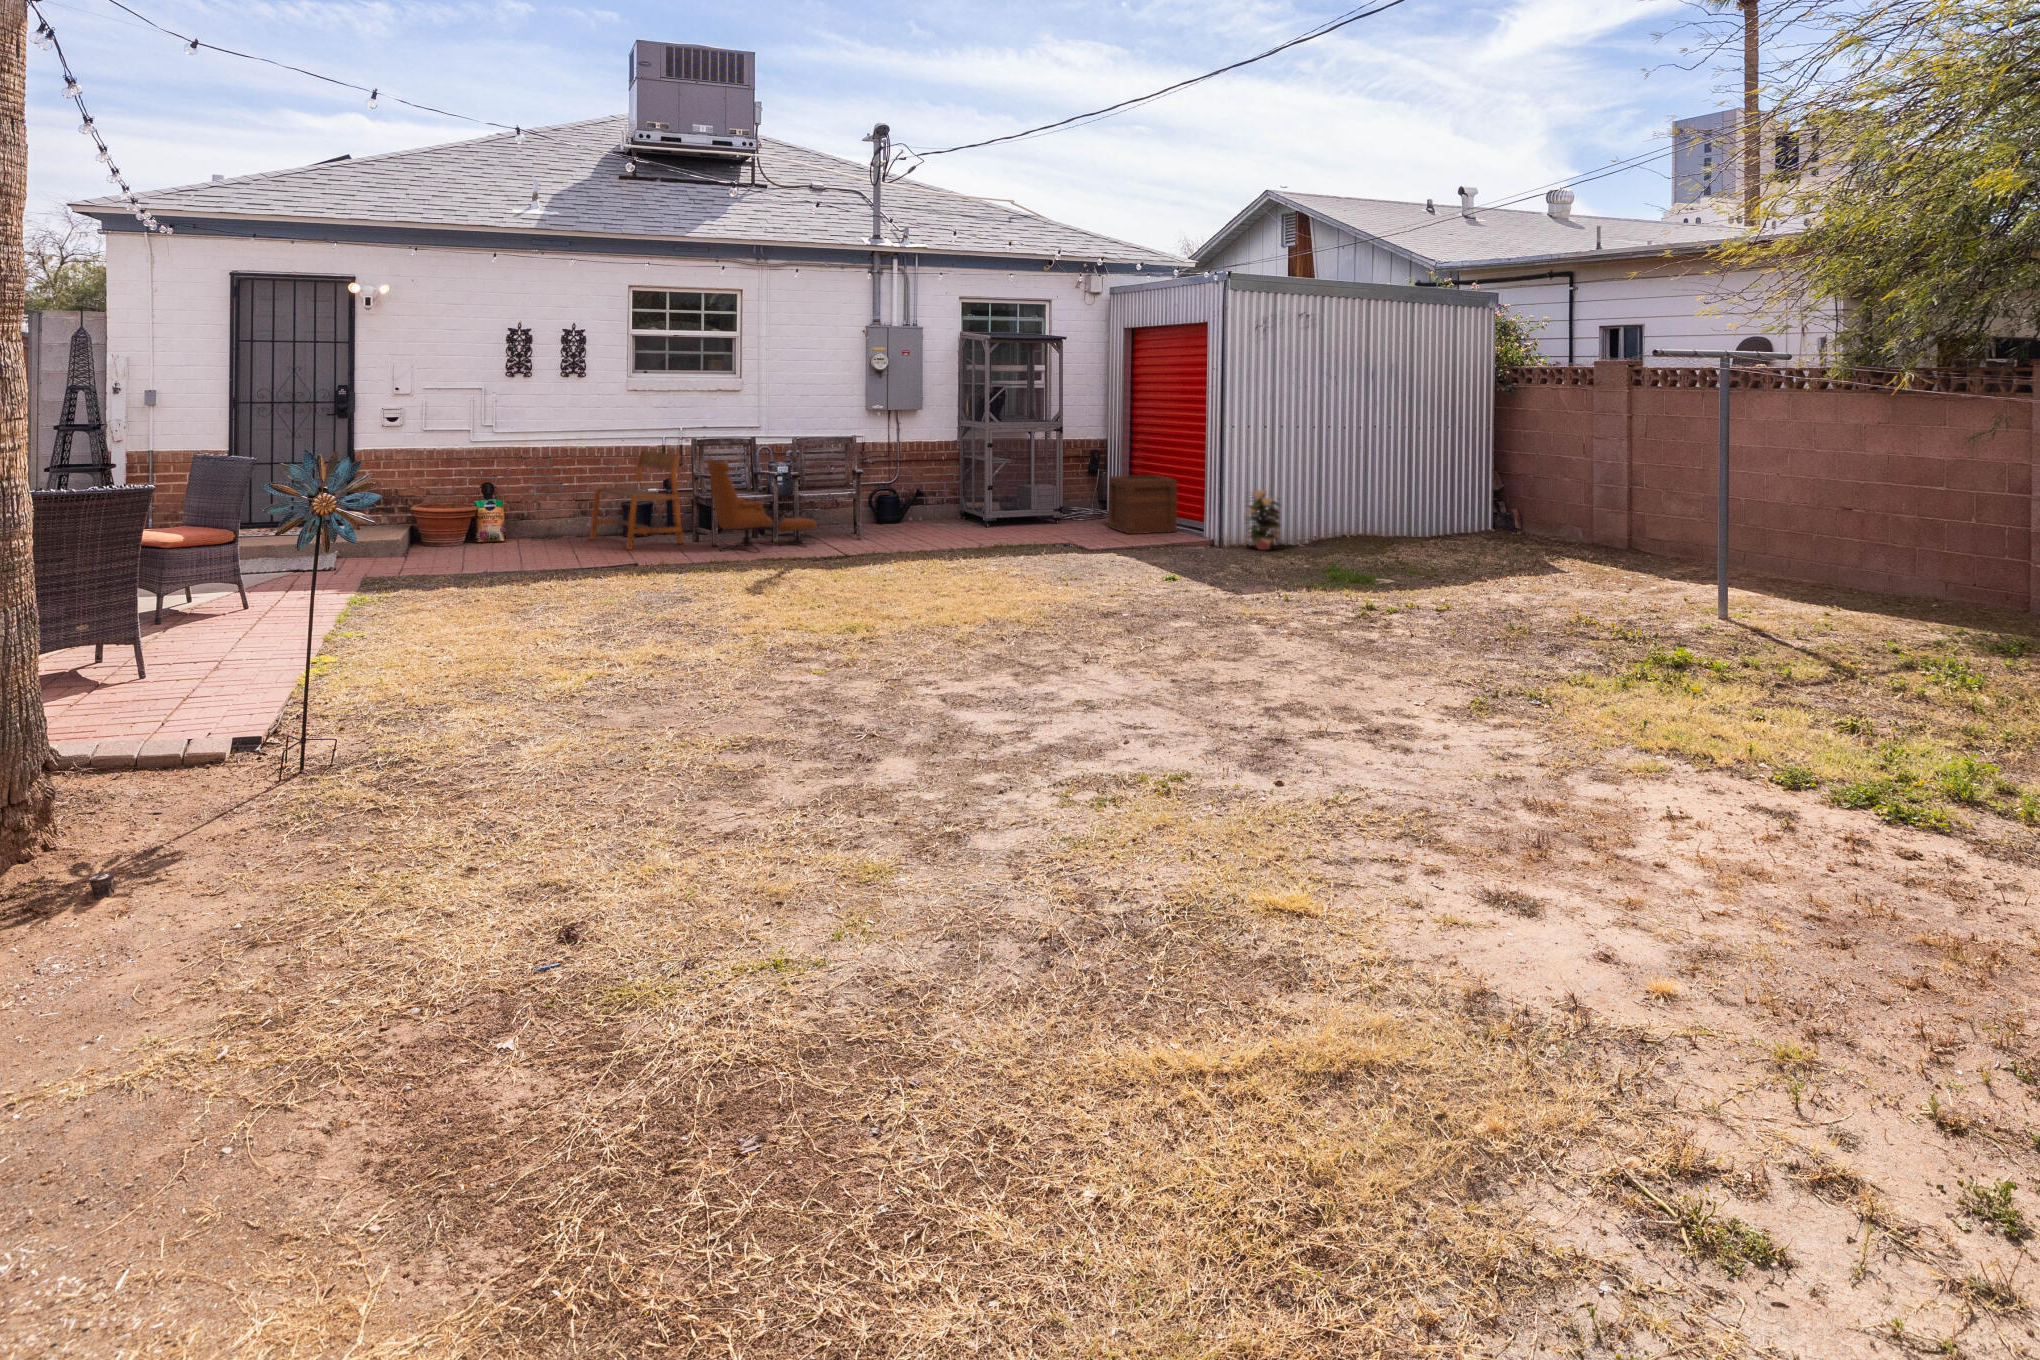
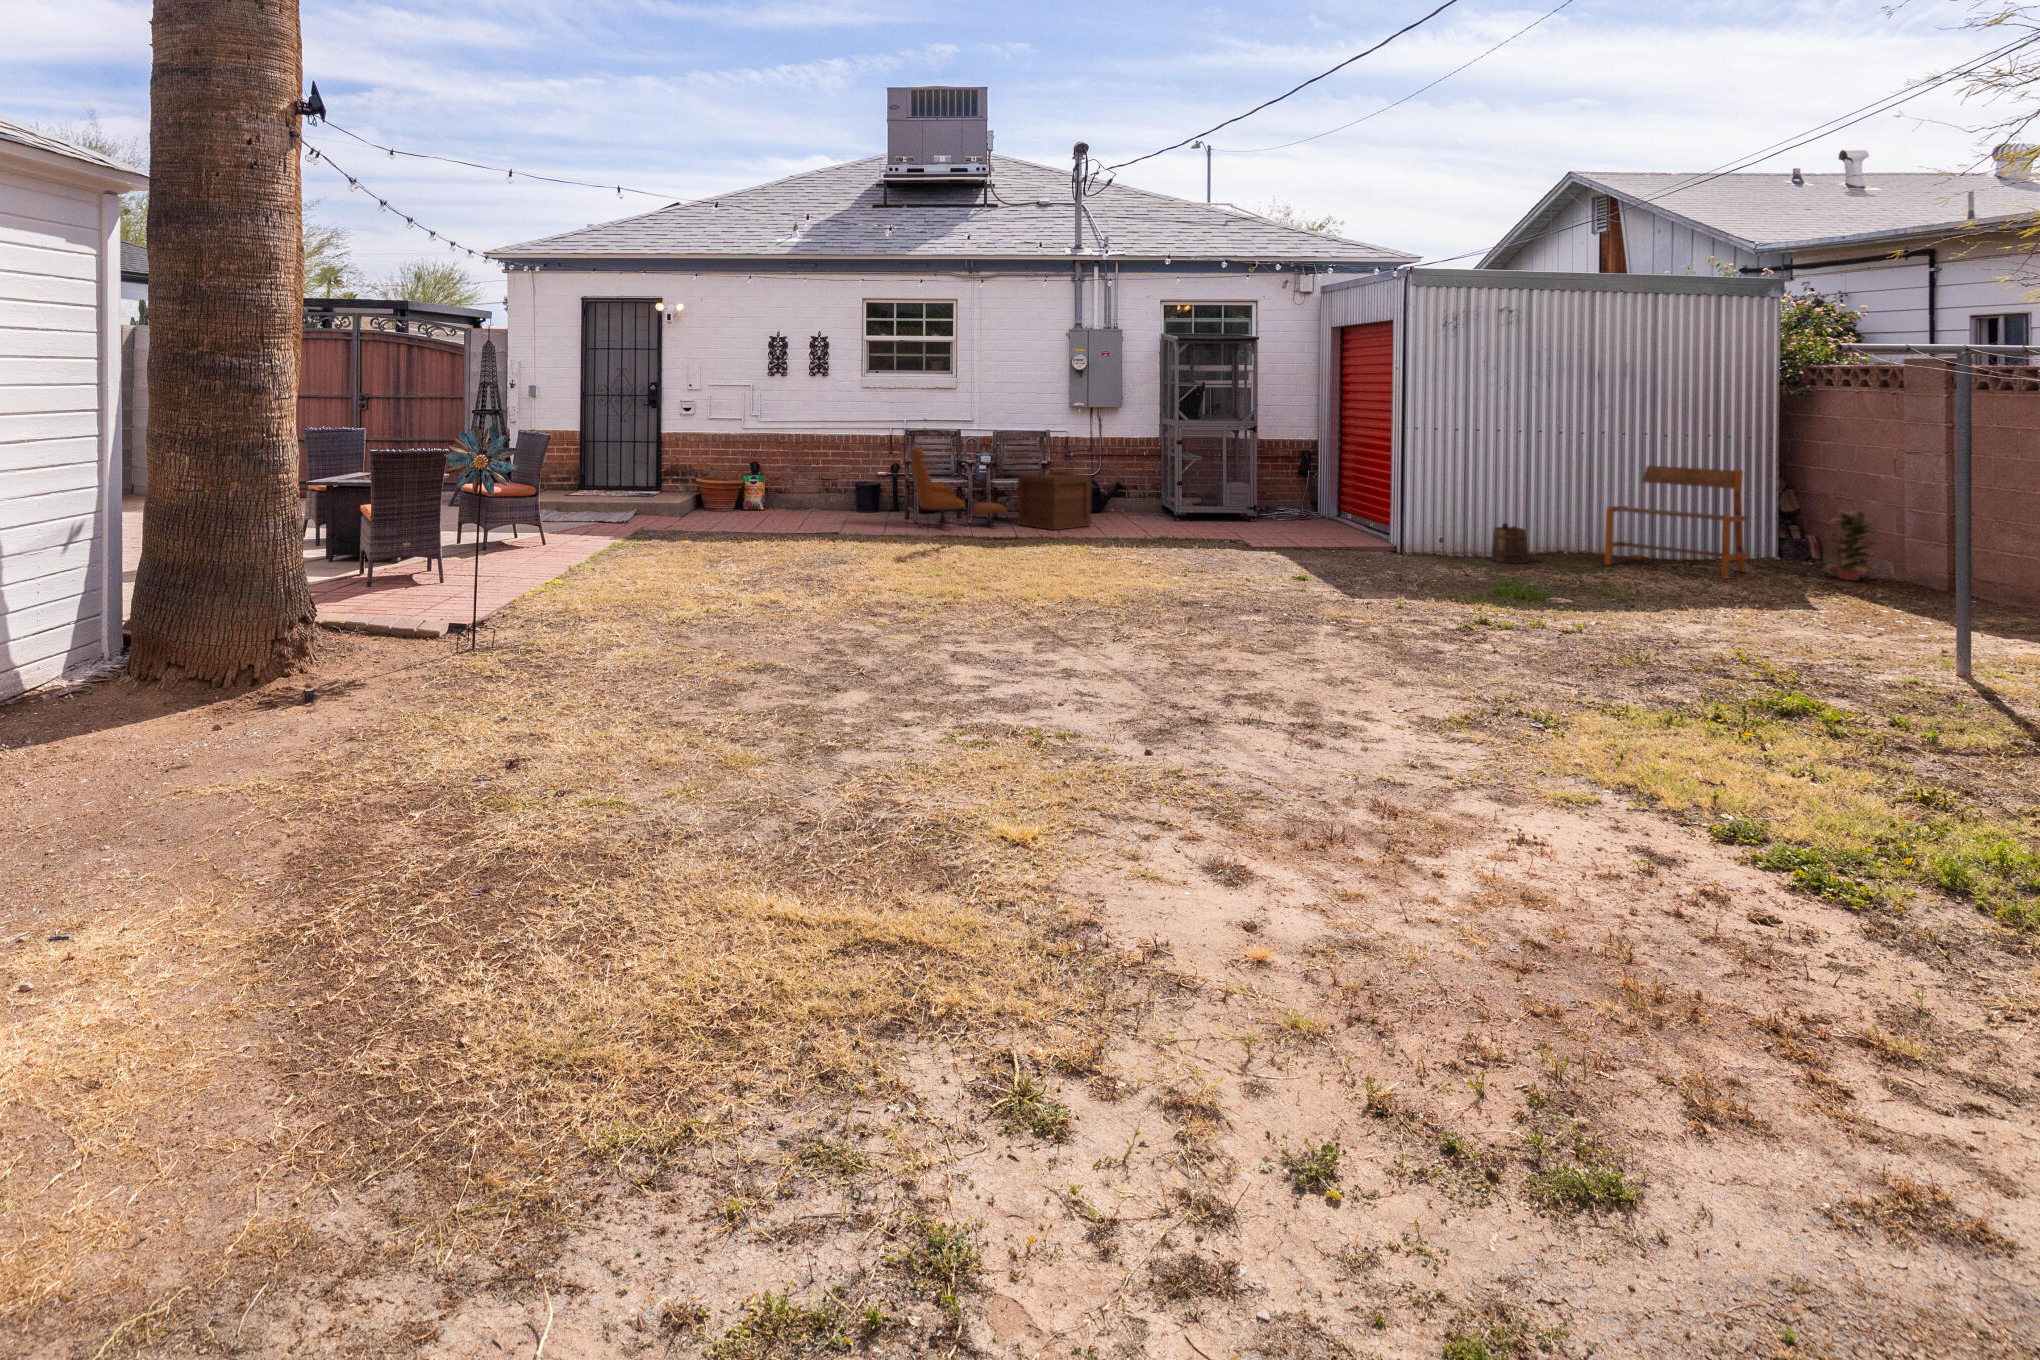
bench: present [590,450,683,550] -> present [1605,466,1748,579]
wooden crate: present [1108,475,1177,534] -> present [1018,471,1091,530]
decorative plant: present [1246,490,1281,550] -> present [1826,510,1876,580]
bucket: none [1297,512,1328,549] -> present [1491,523,1529,564]

